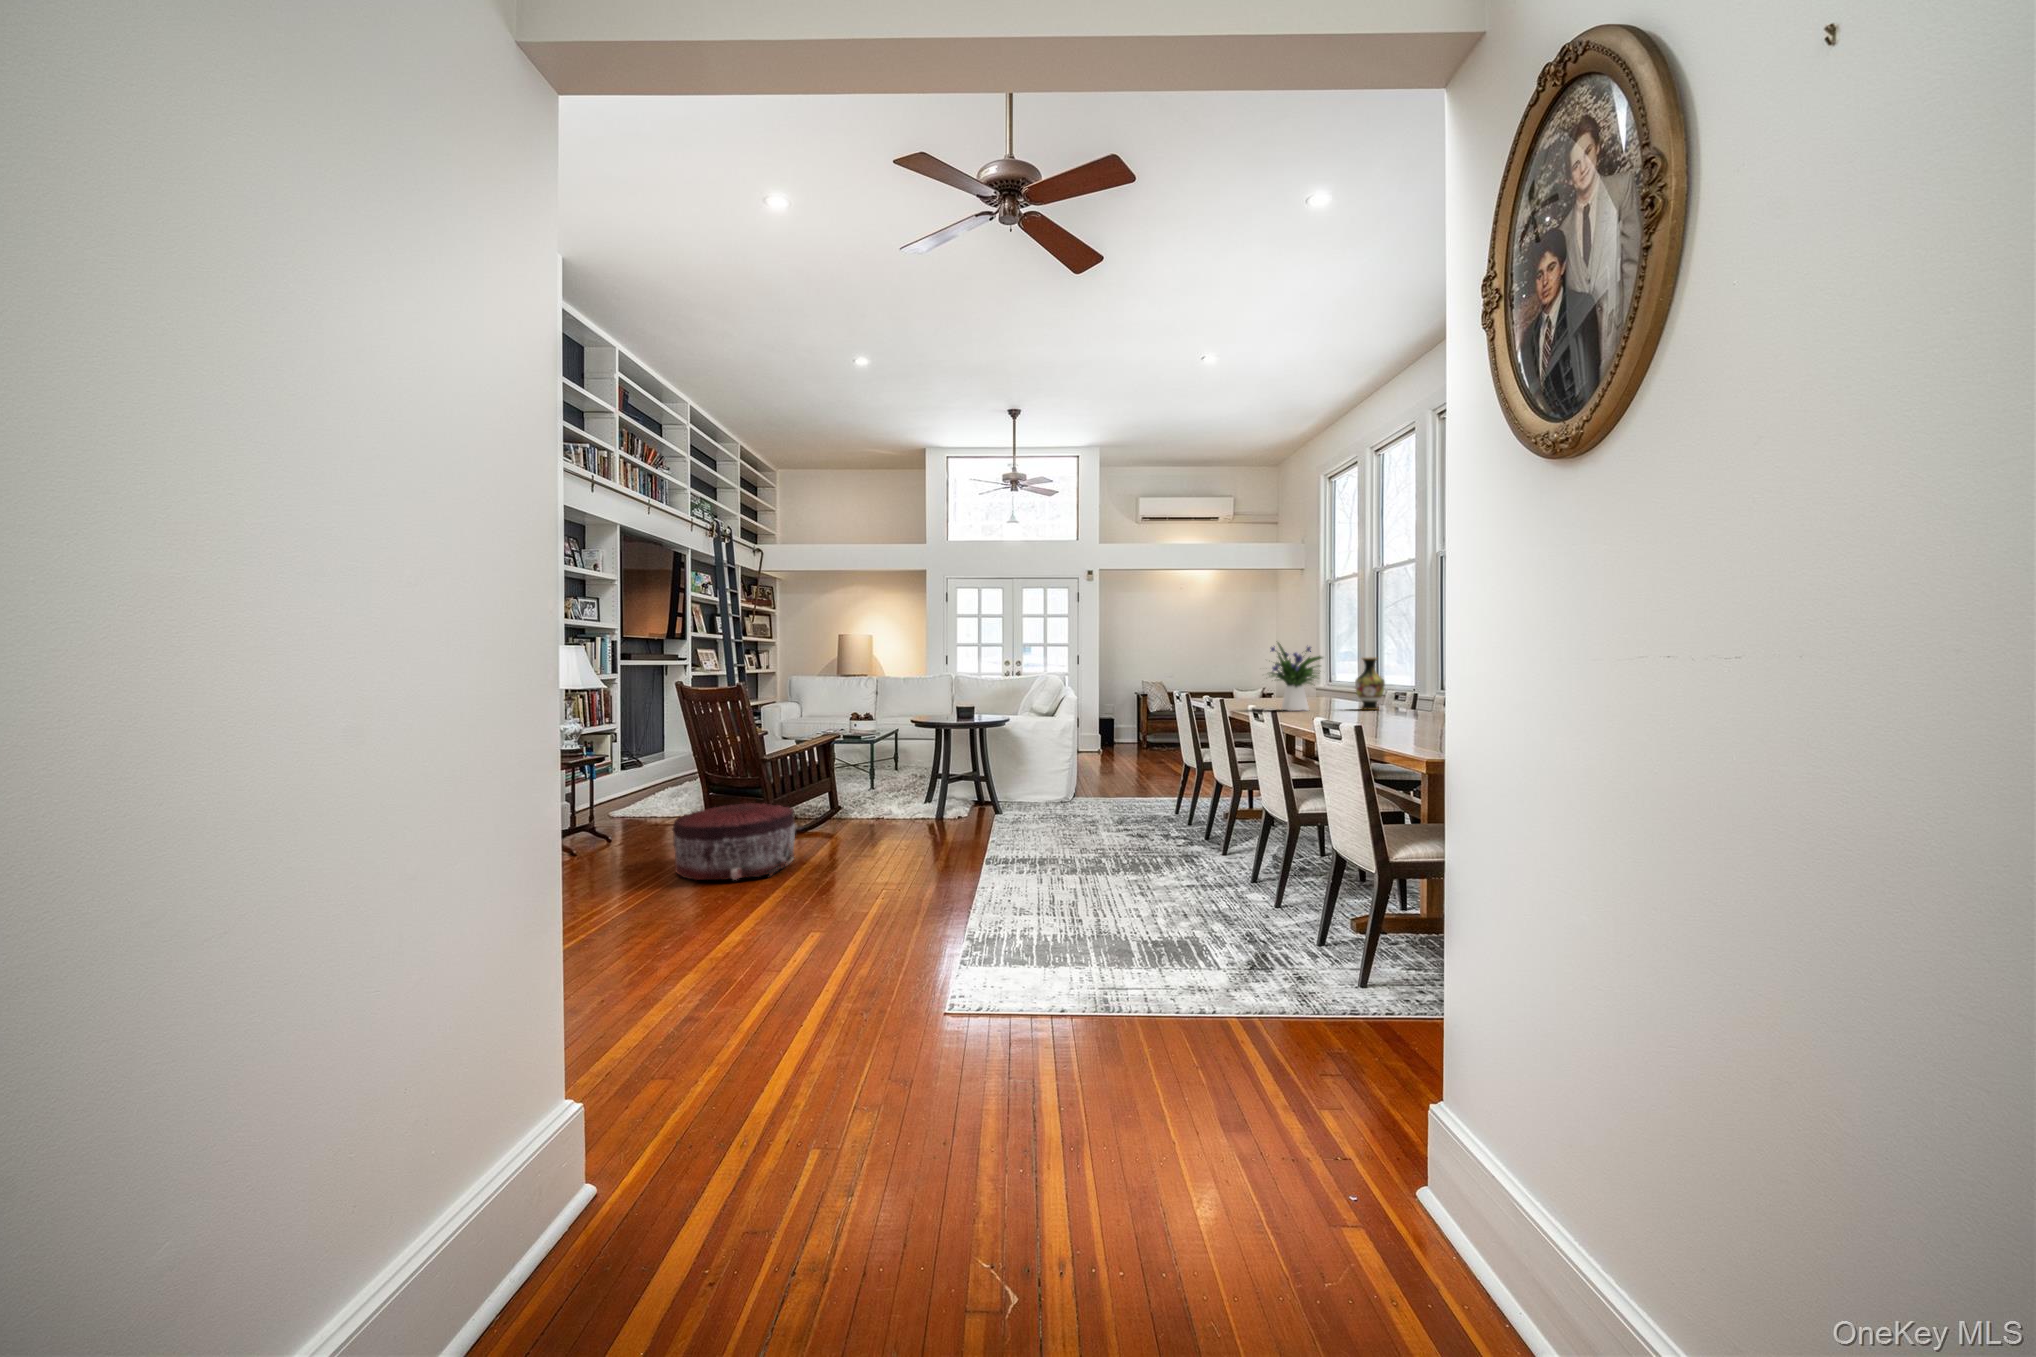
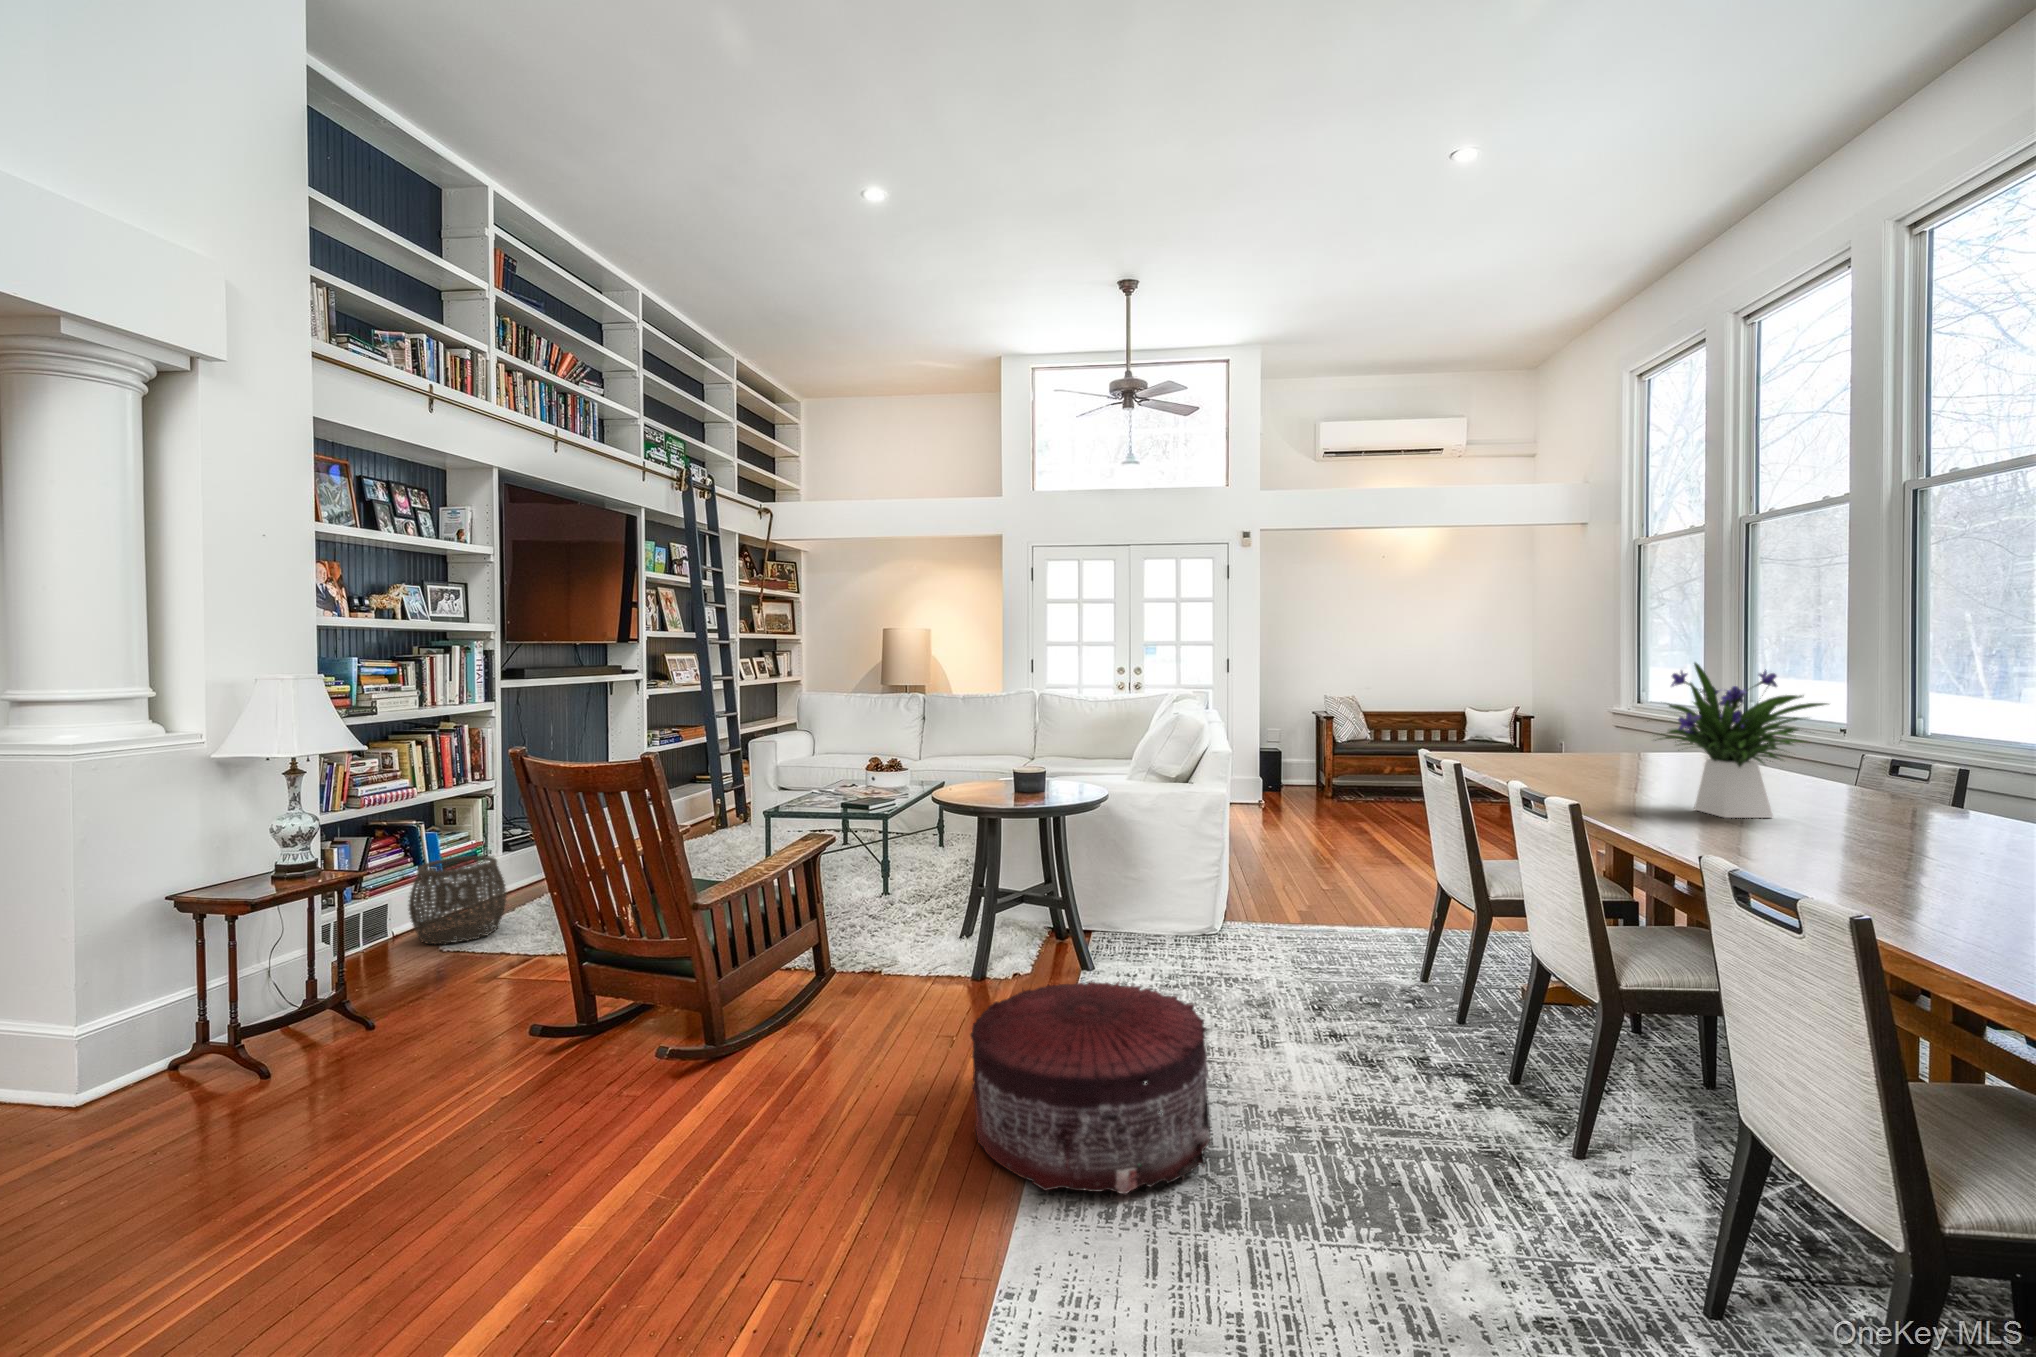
vase: present [1355,658,1385,710] -> none [1878,698,1964,820]
woven basket: none [586,766,643,816] -> present [409,856,507,944]
pouf: present [672,803,795,880] -> present [971,982,1210,1194]

